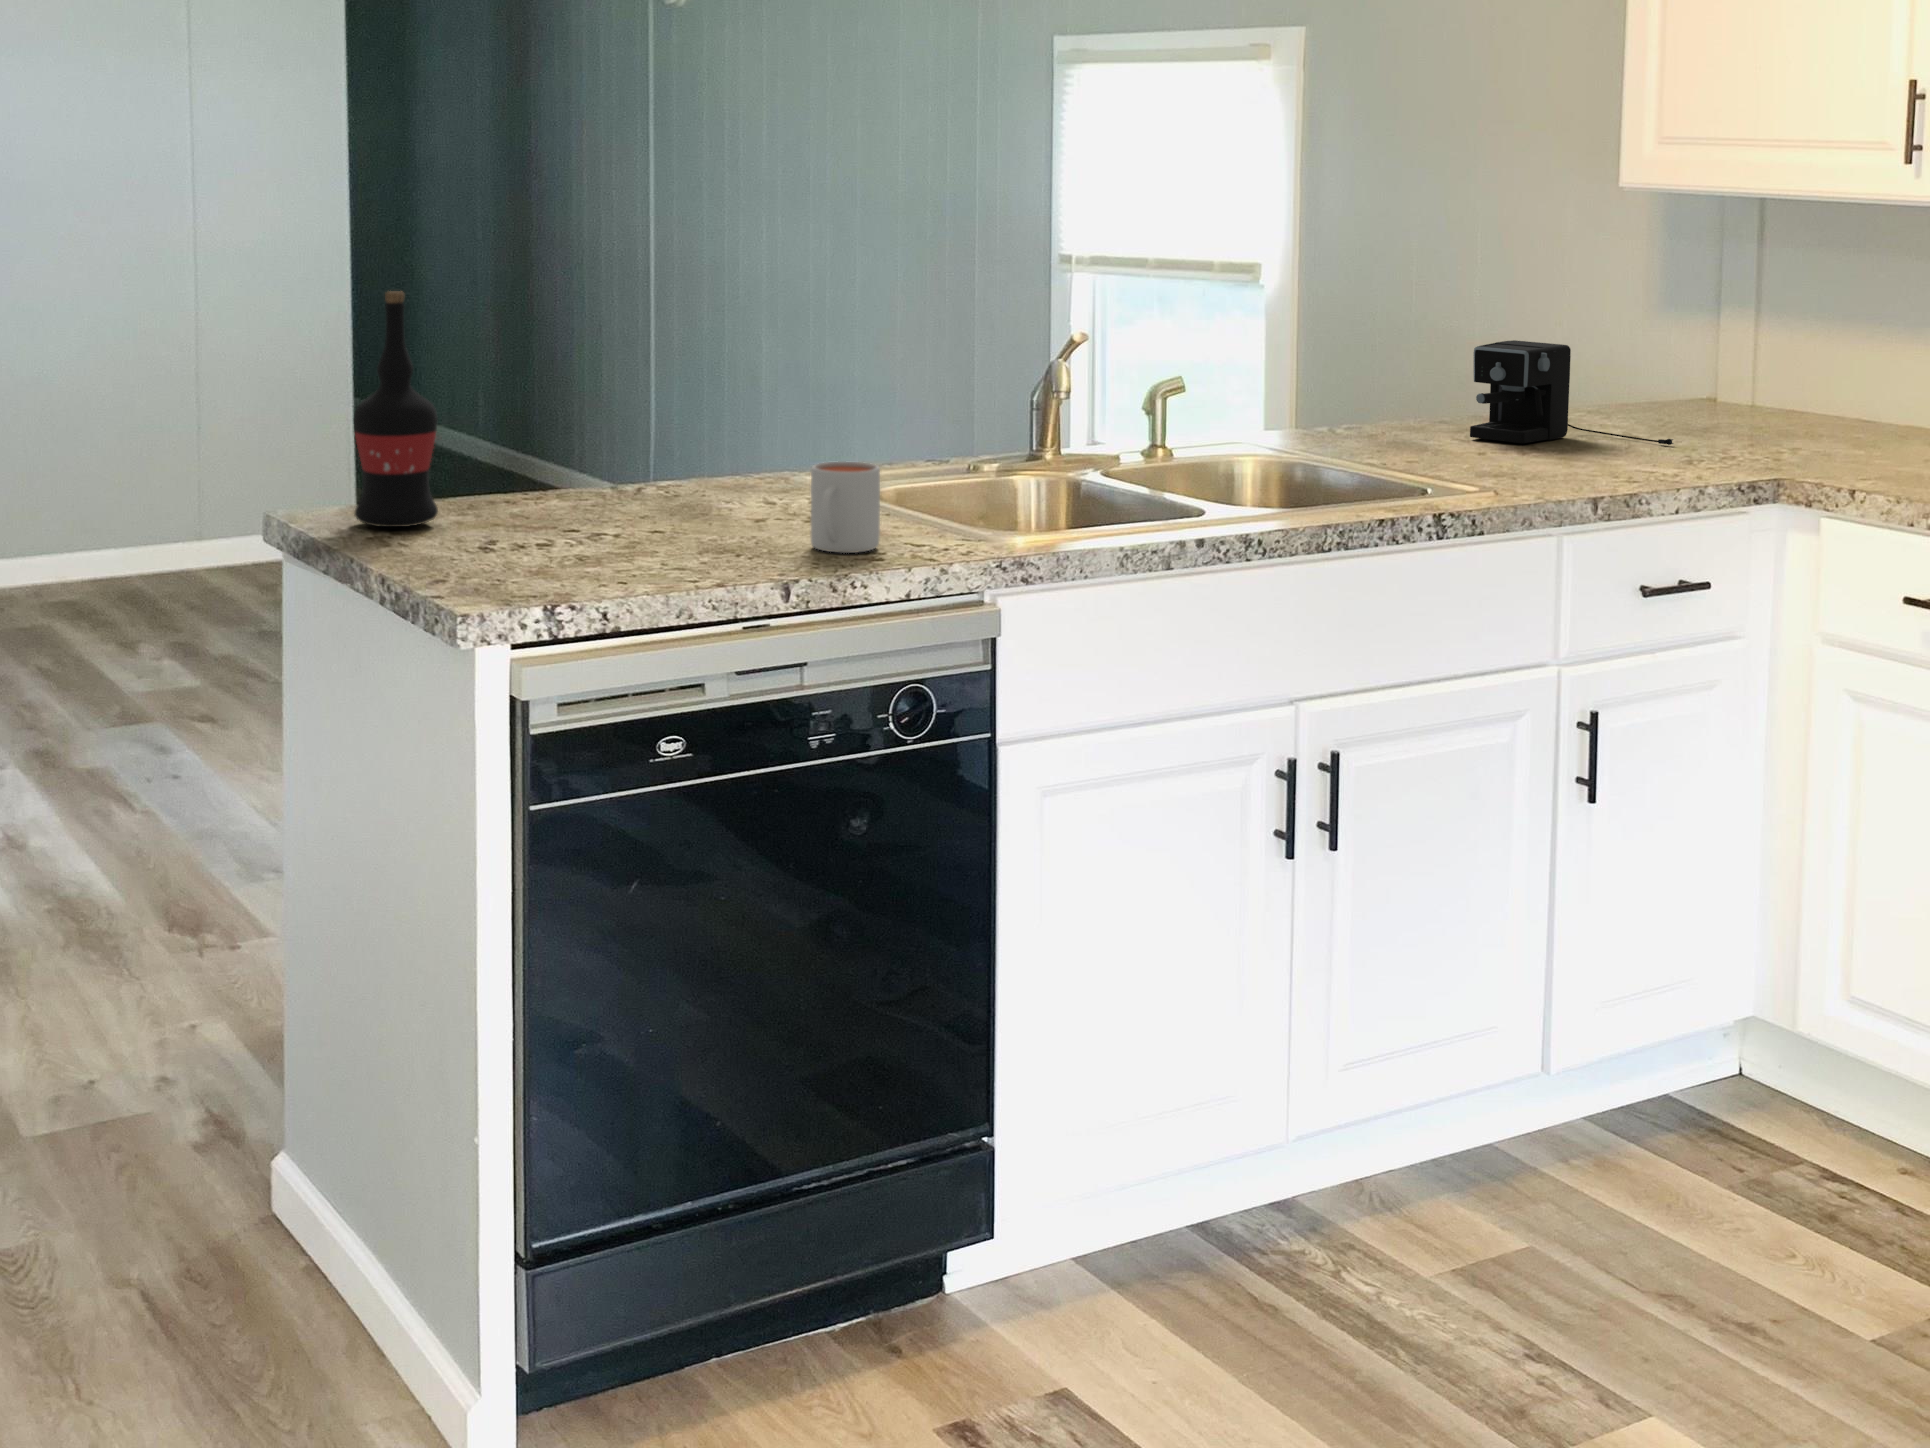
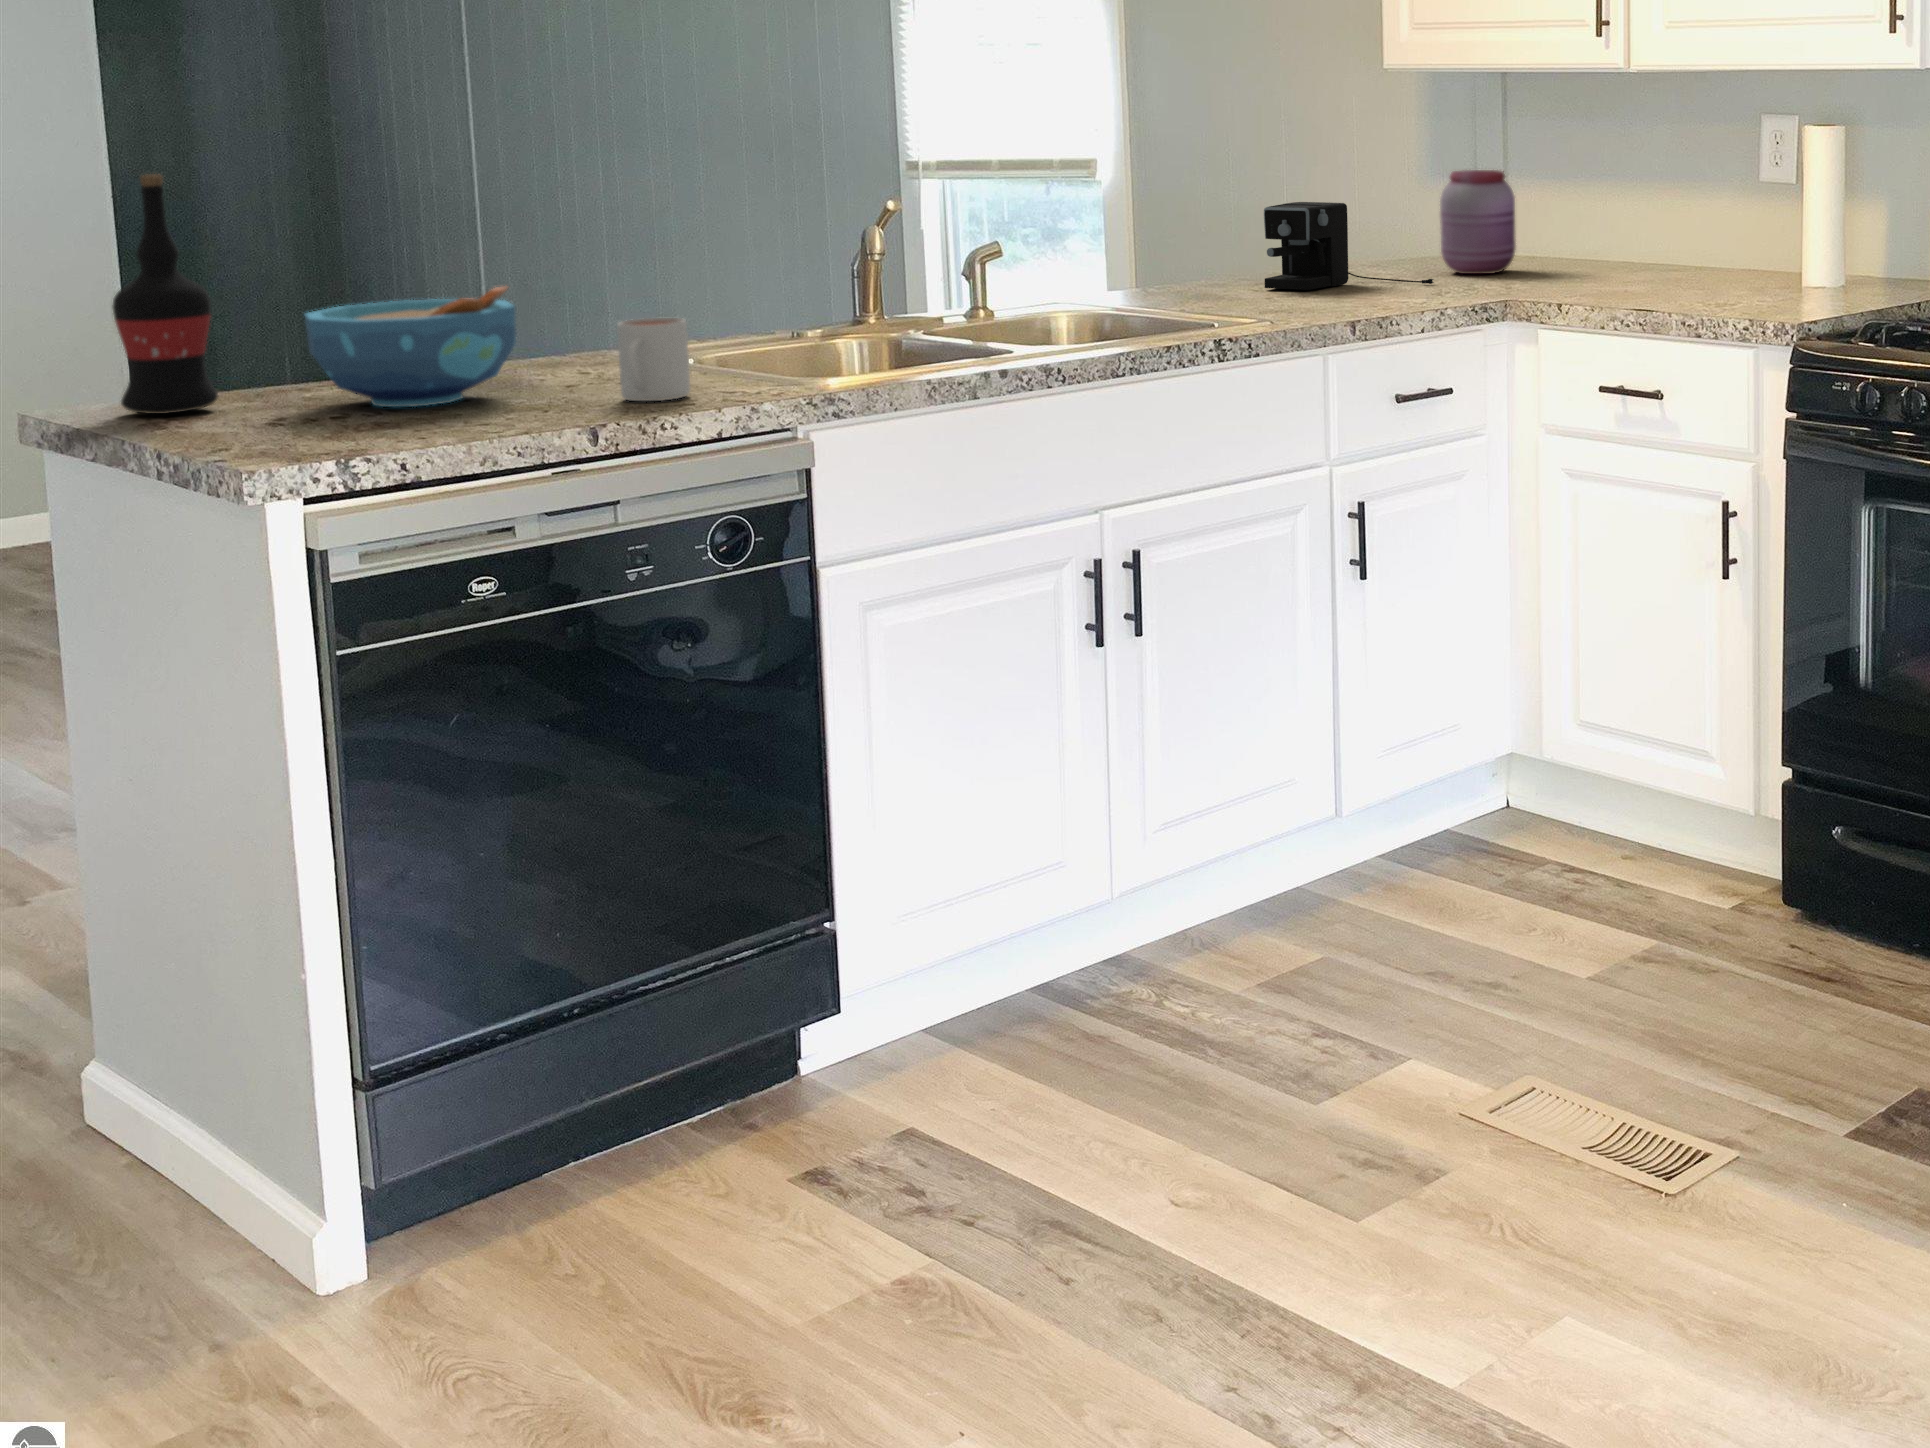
jar: none [1678,311,1773,434] -> present [1440,170,1516,274]
bowl: none [519,419,713,539] -> present [305,287,516,407]

